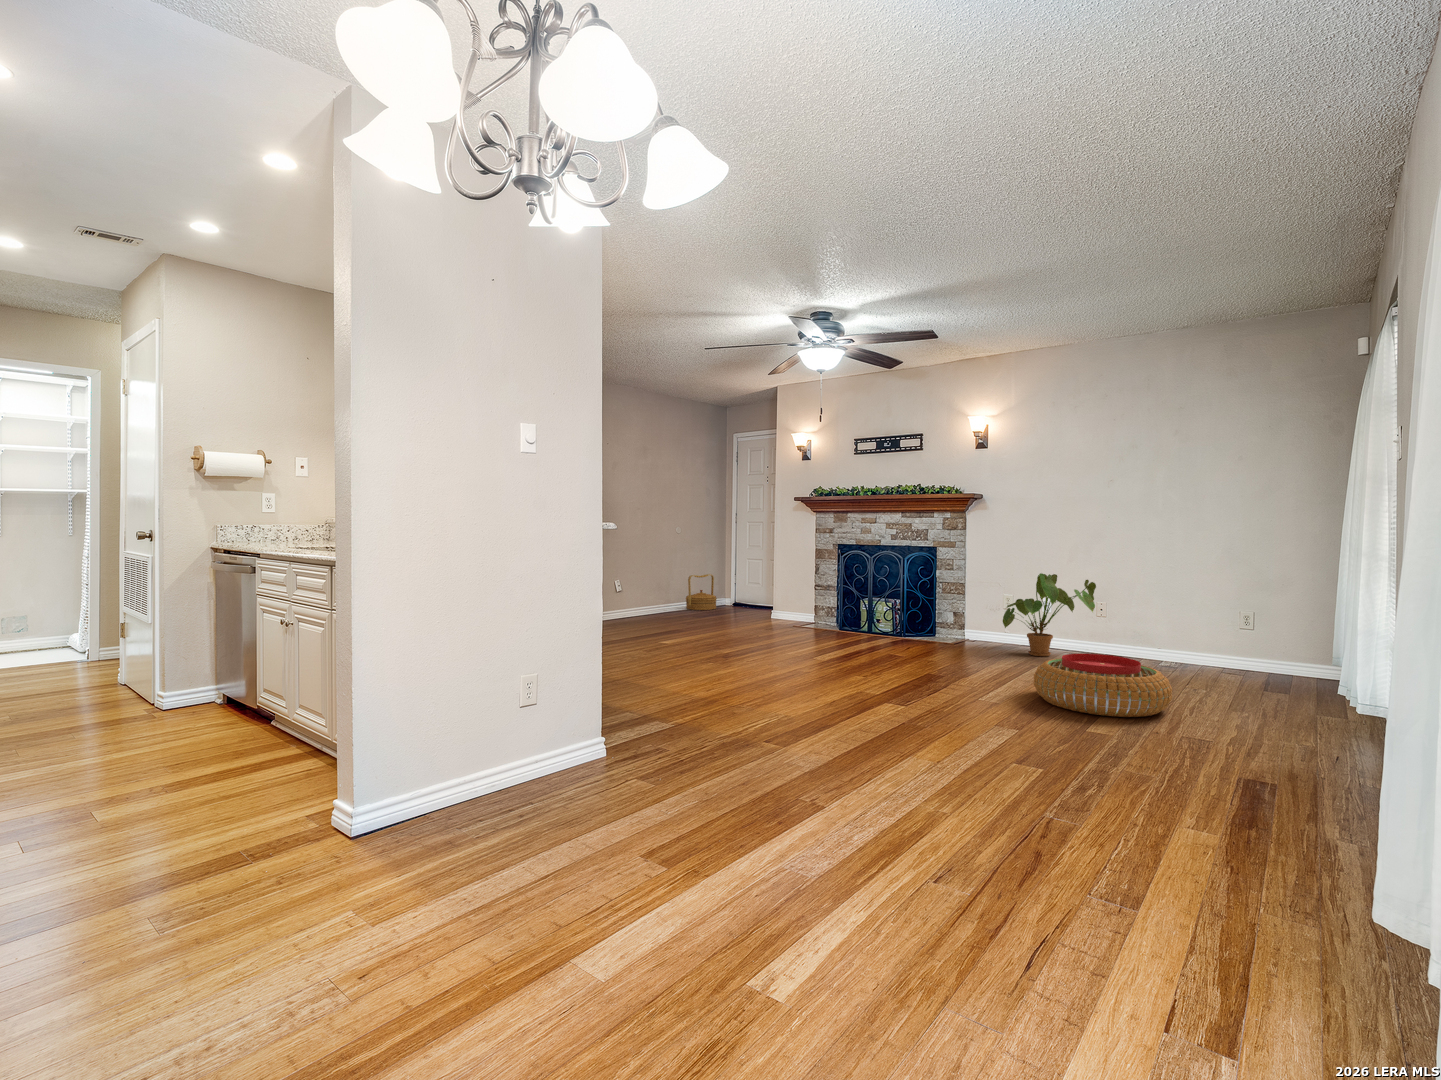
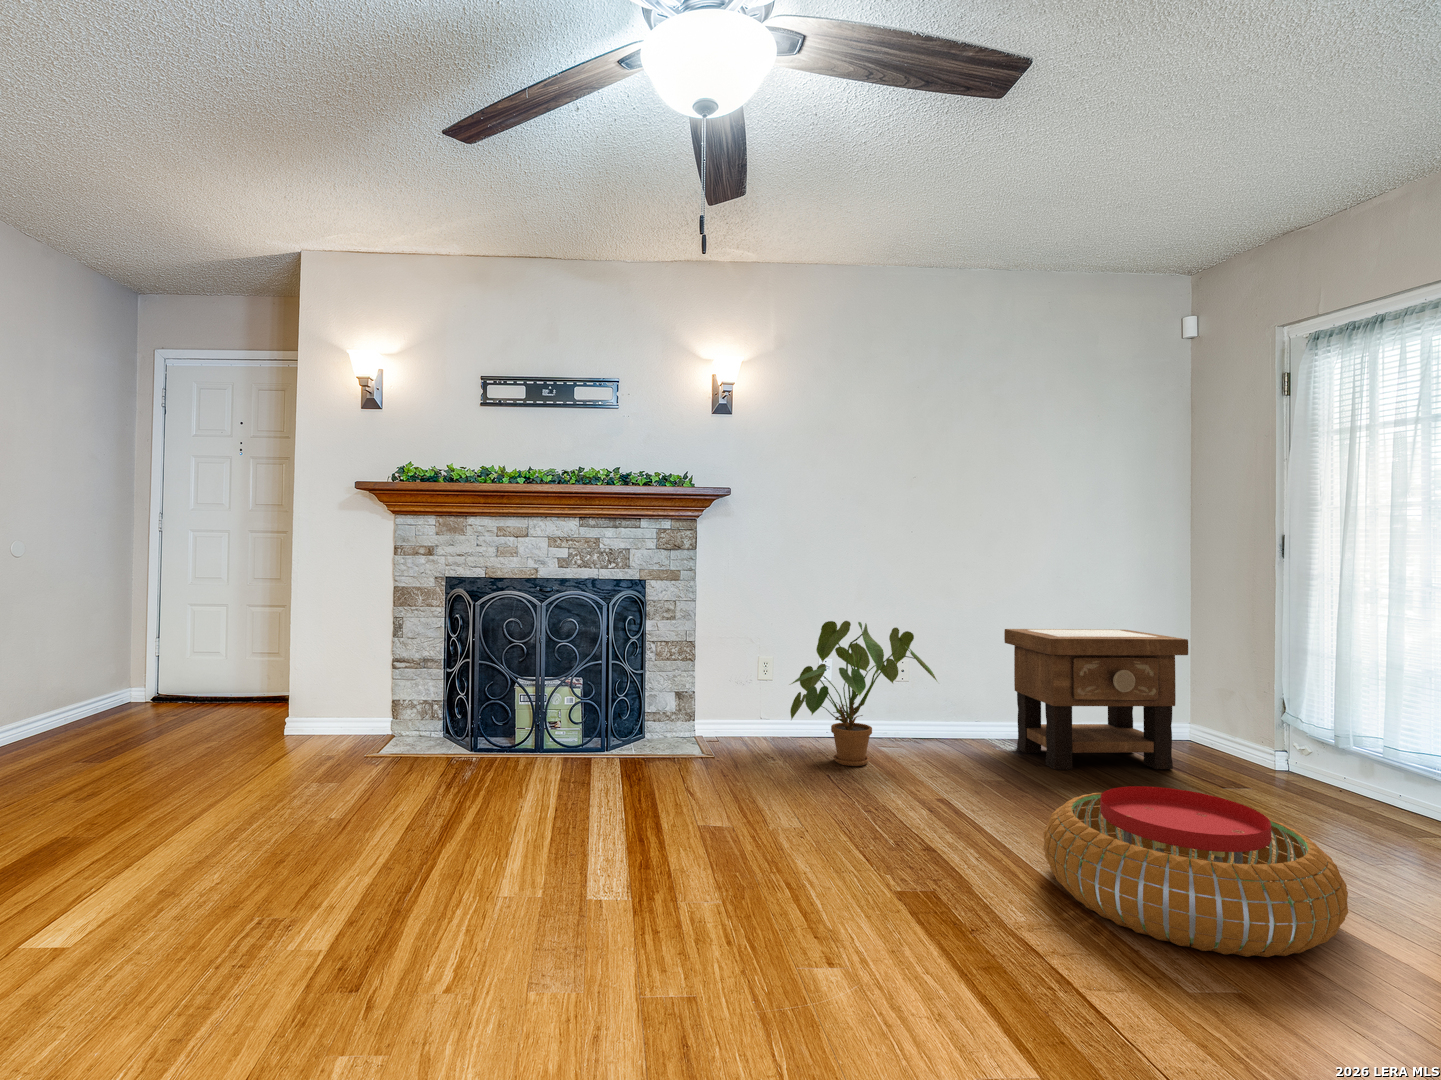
woven basket: present [686,574,717,610] -> none [37,648,133,737]
side table: none [1169,584,1286,684] -> present [1004,629,1188,770]

